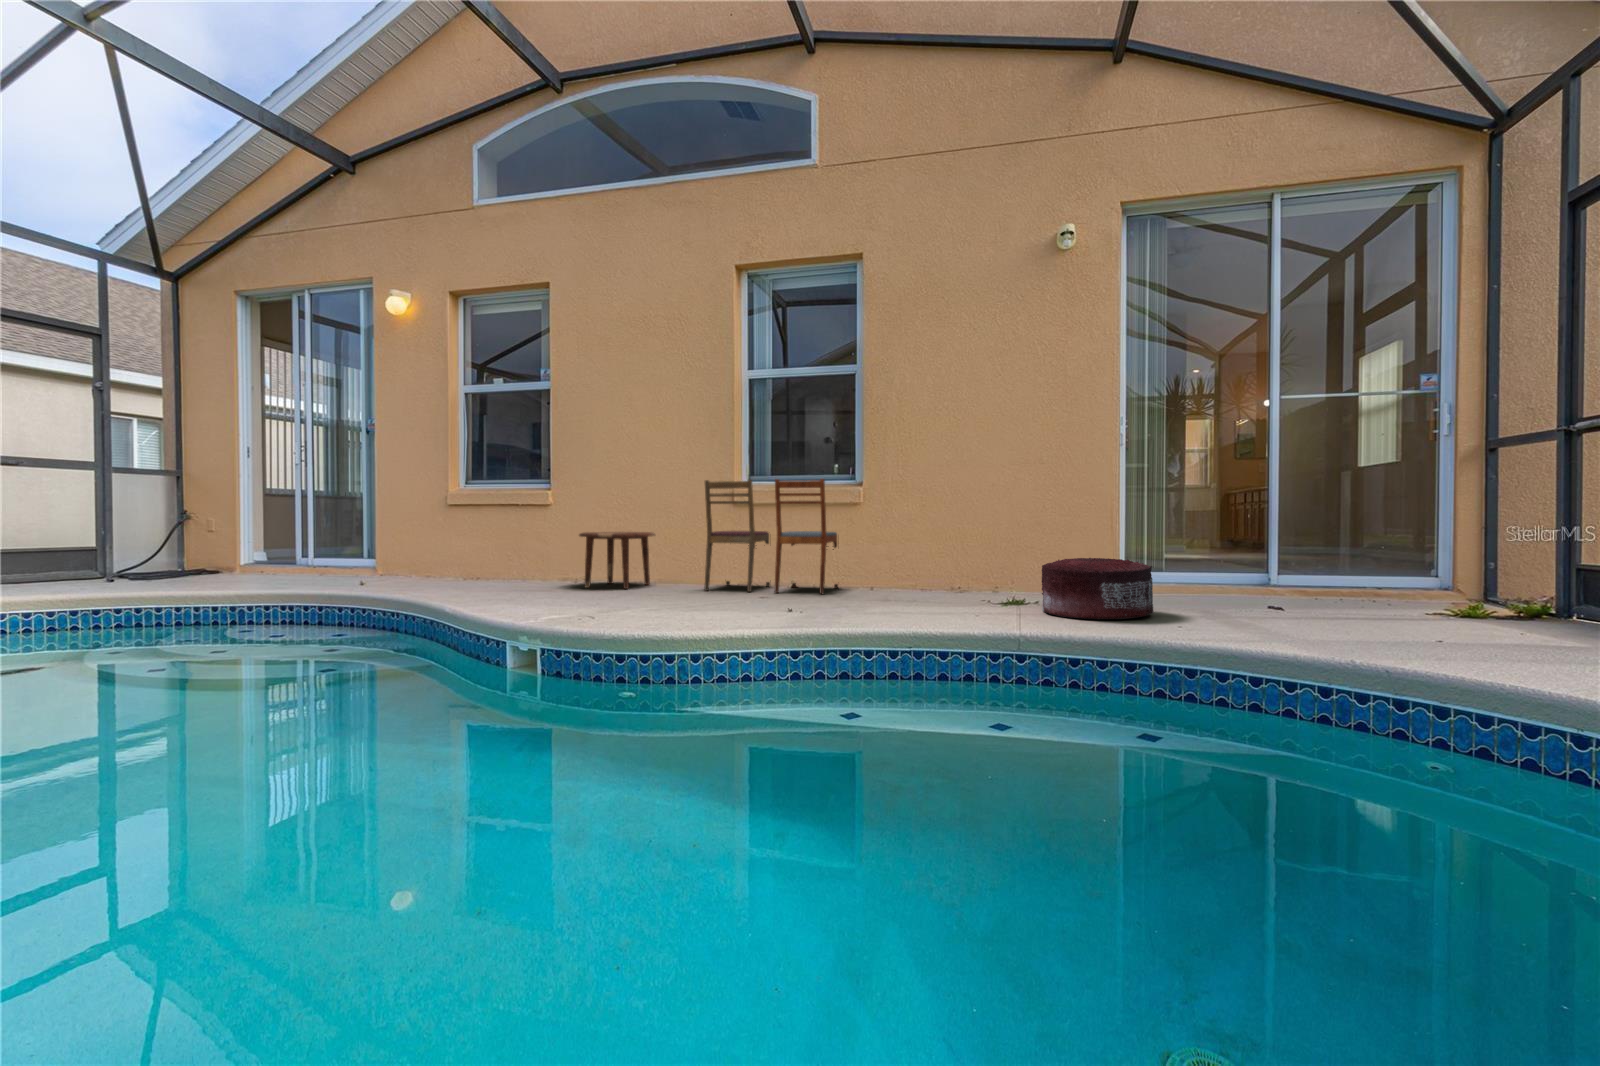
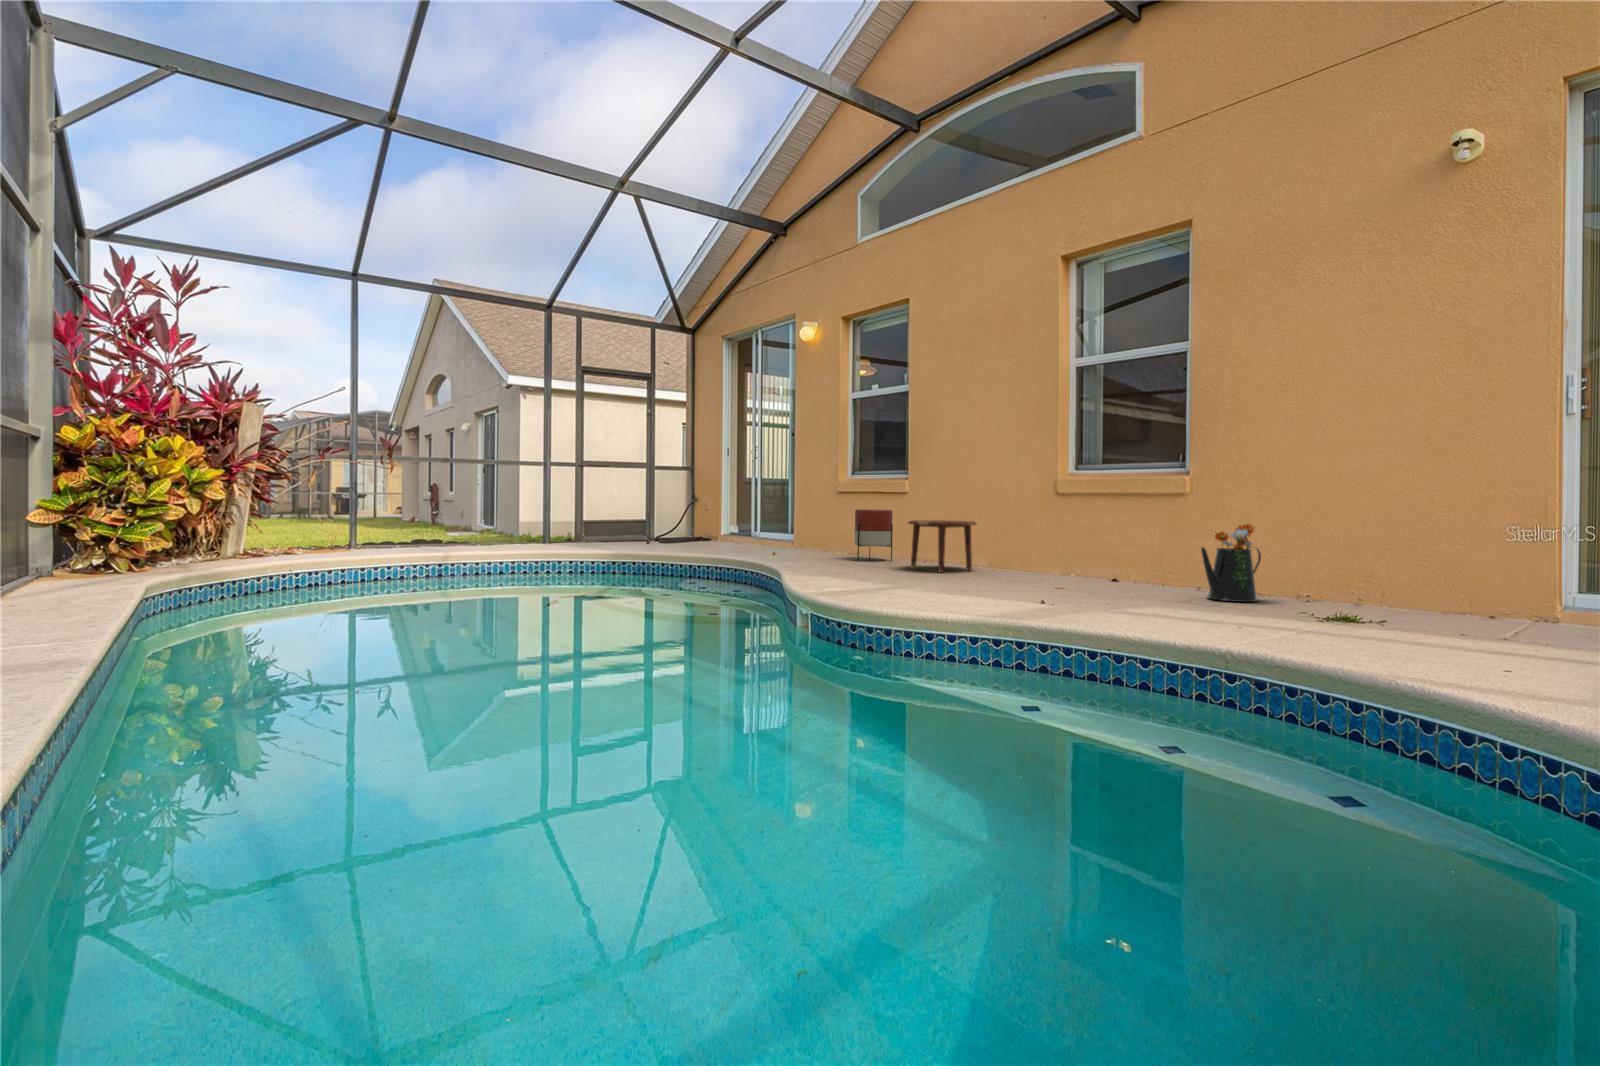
chair: present [705,479,838,594] -> none [1004,470,1150,591]
planter: none [490,522,538,583] -> present [854,509,893,561]
watering can: none [902,526,942,595] -> present [1201,524,1261,602]
pouf: present [1042,558,1154,619] -> none [1320,569,1493,650]

